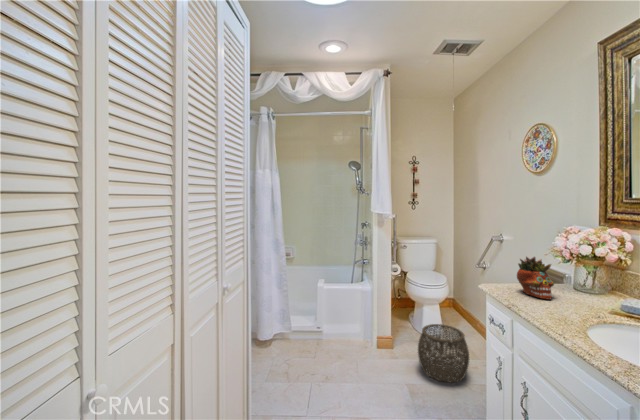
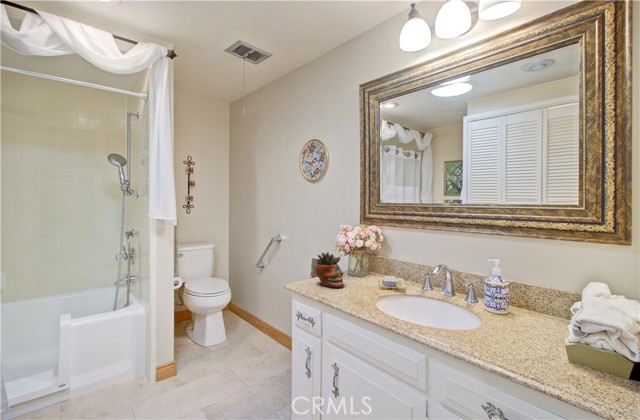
woven basket: present [418,324,469,383] -> none [209,332,263,397]

